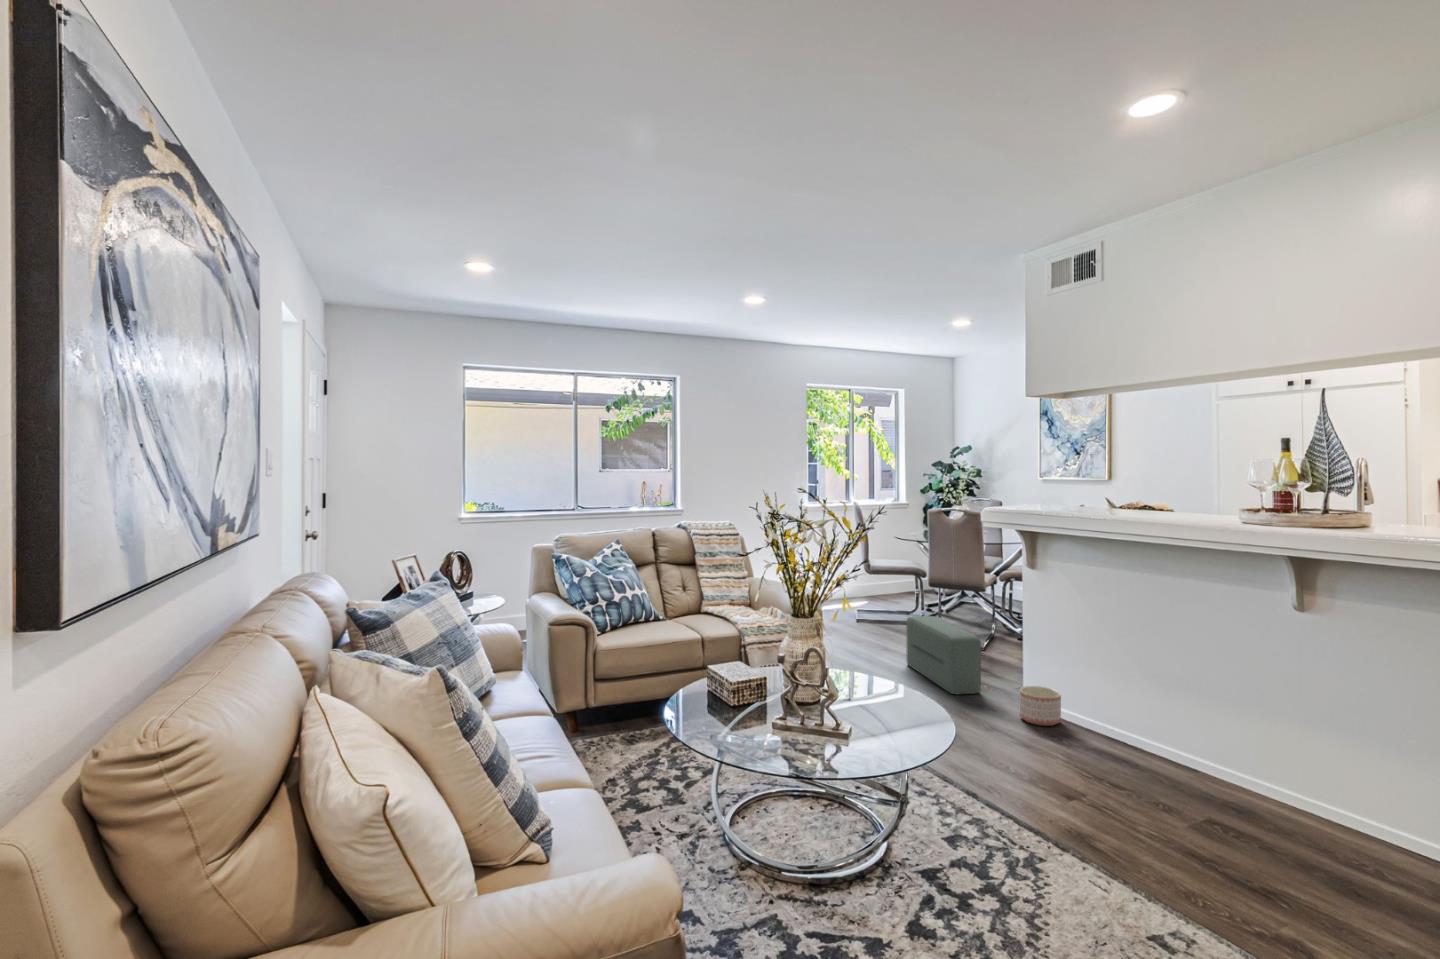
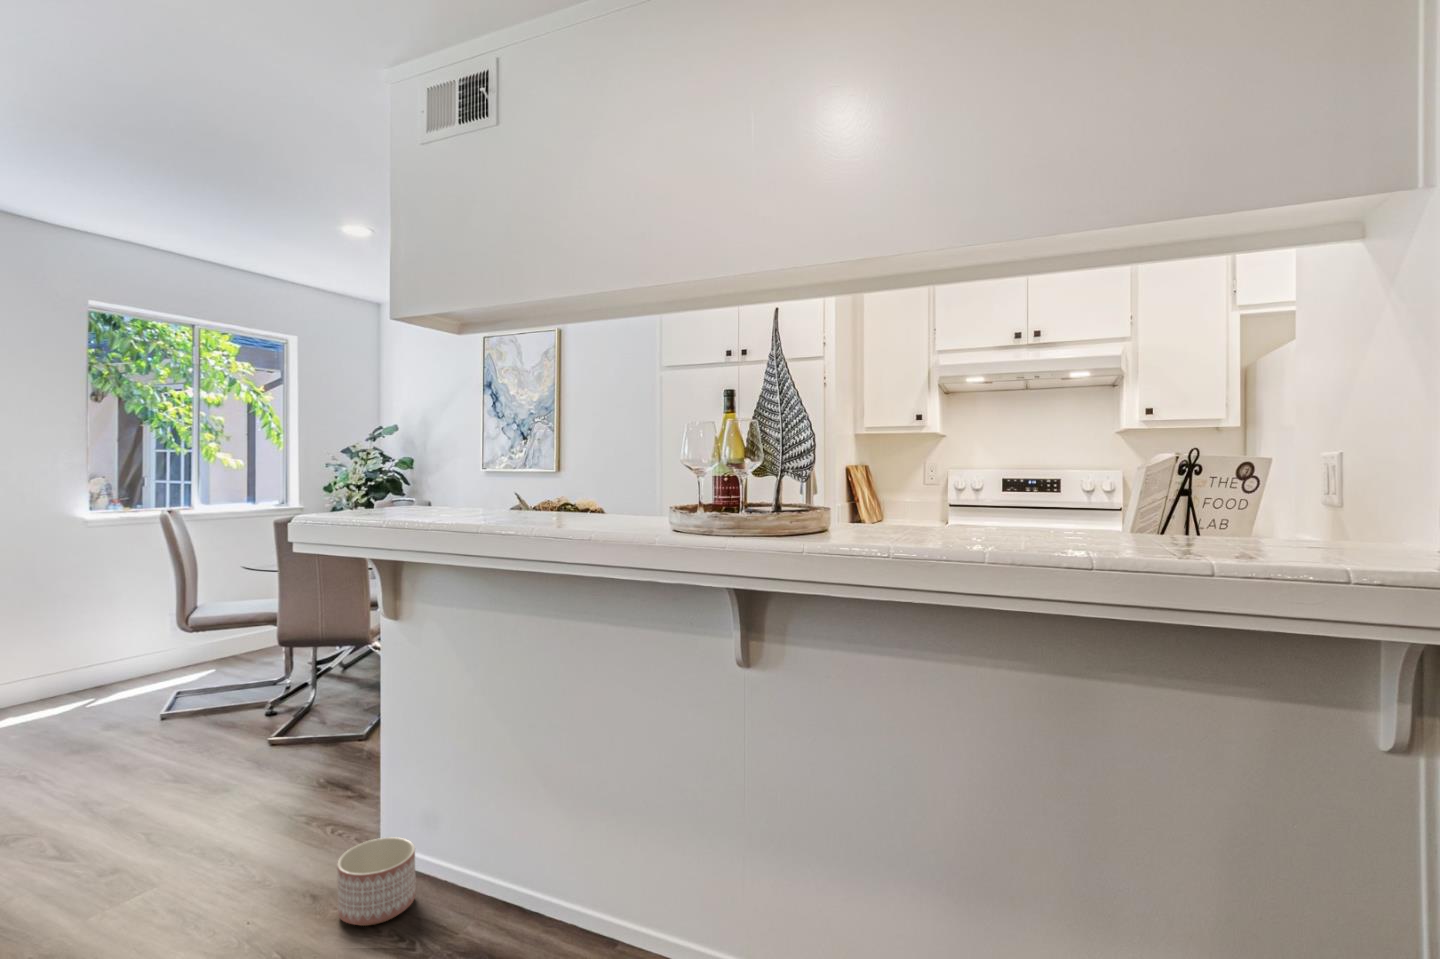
pouf: present [906,616,981,694] -> none [181,712,295,878]

